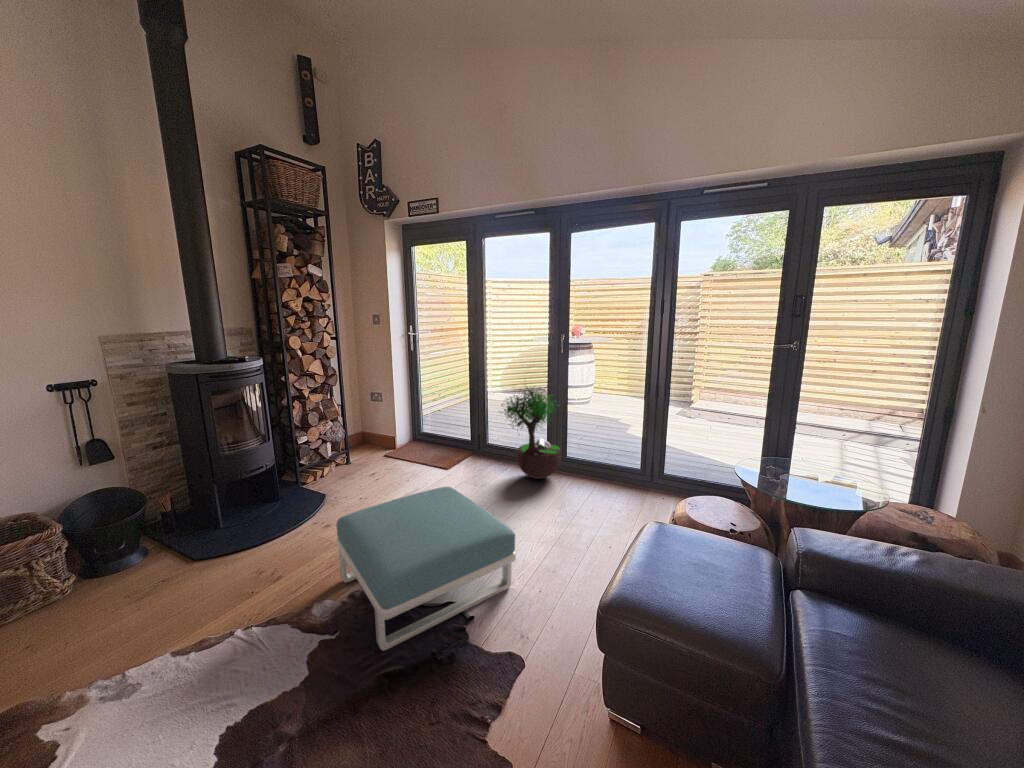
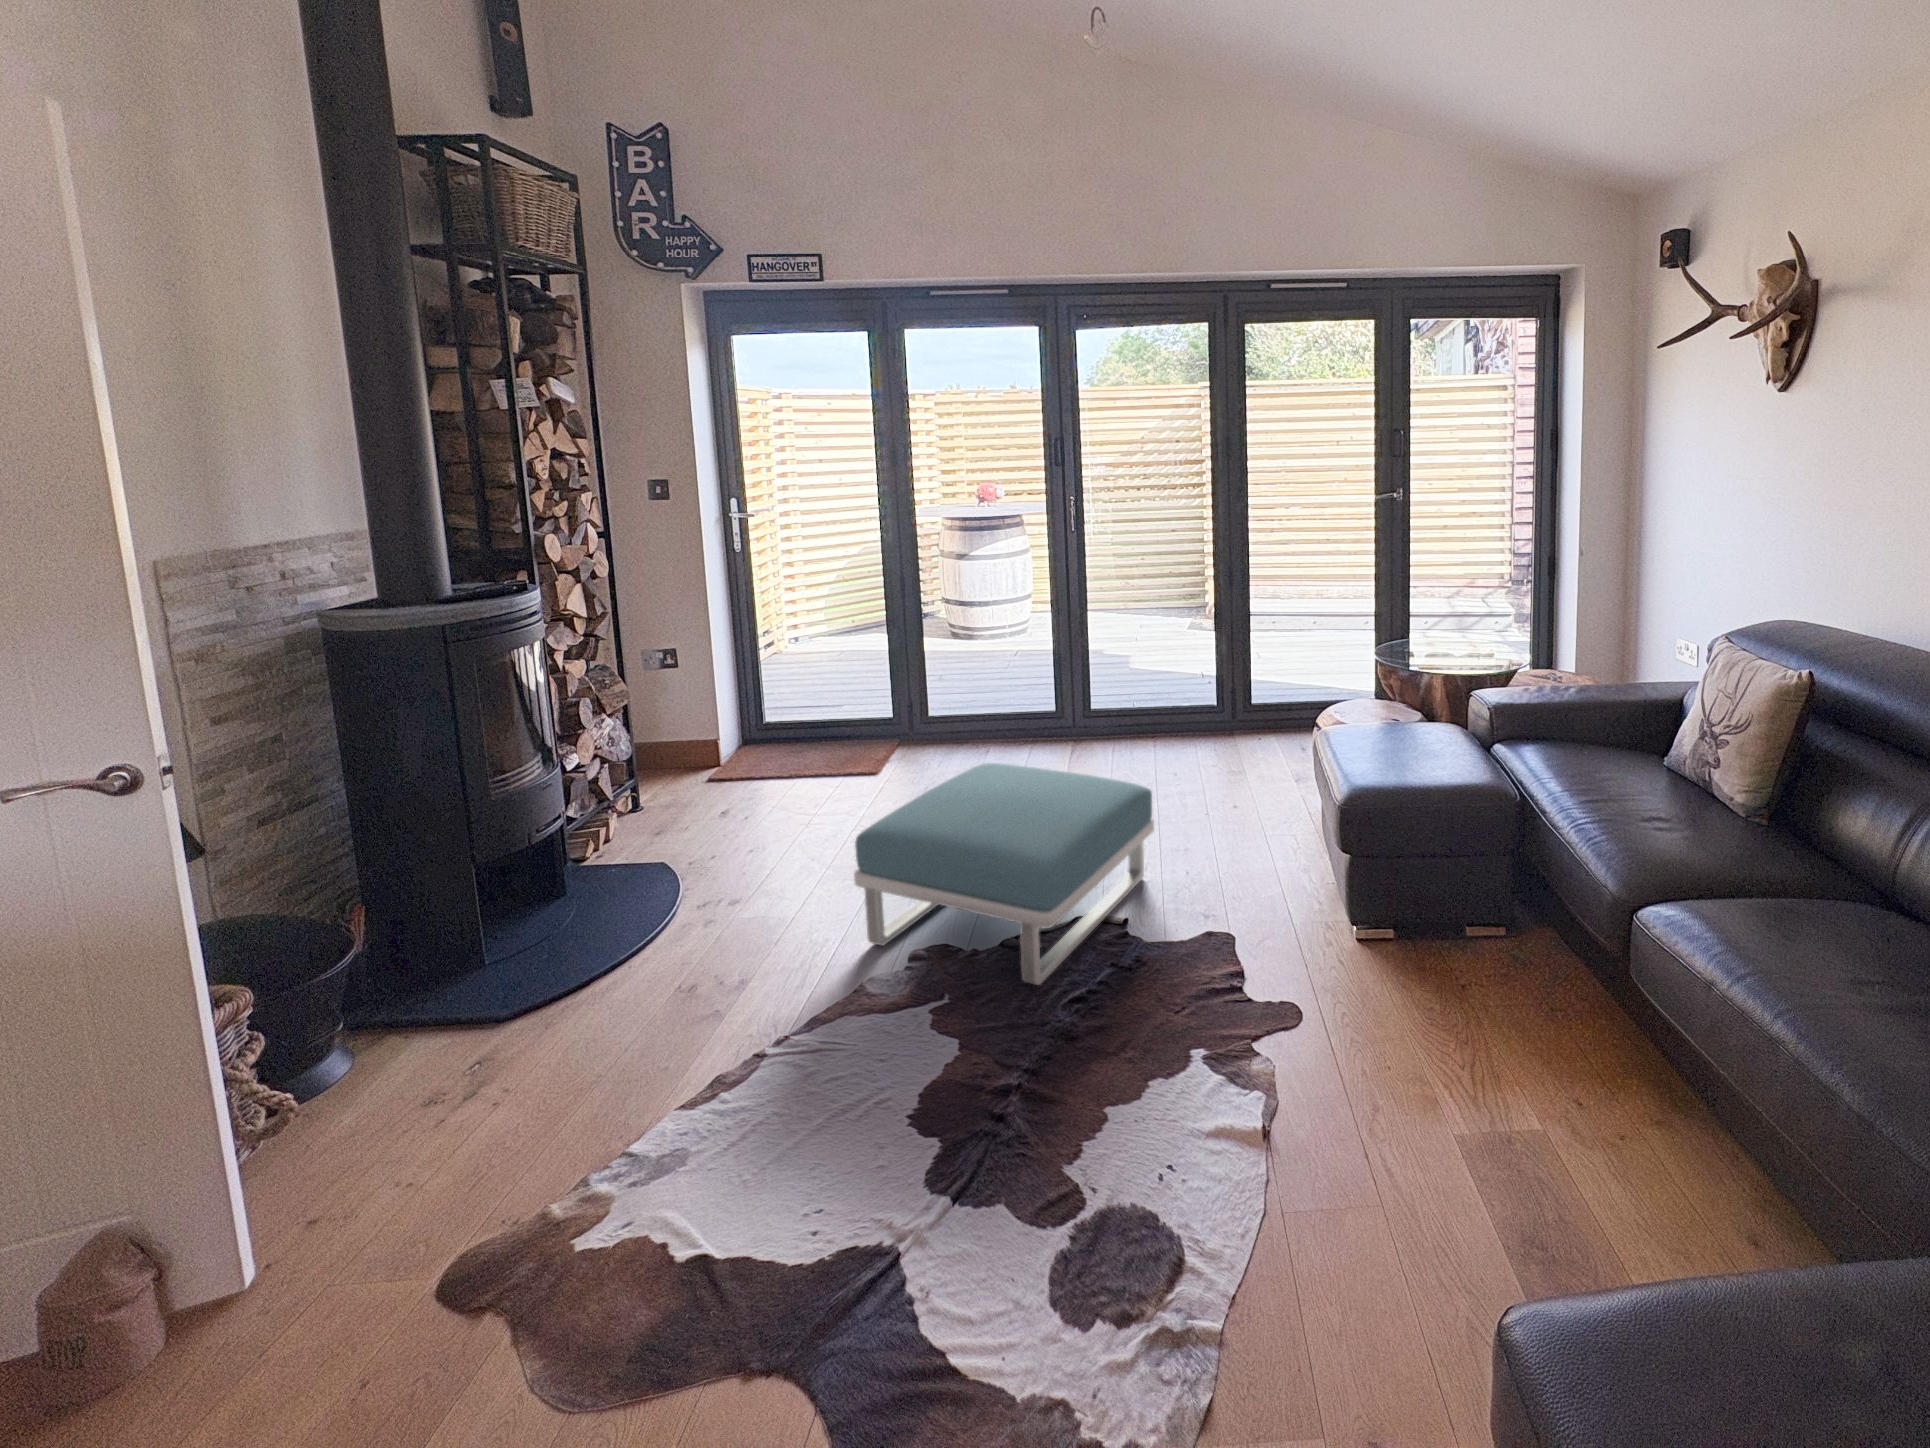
potted tree: present [501,386,560,479] -> none [987,578,1093,751]

